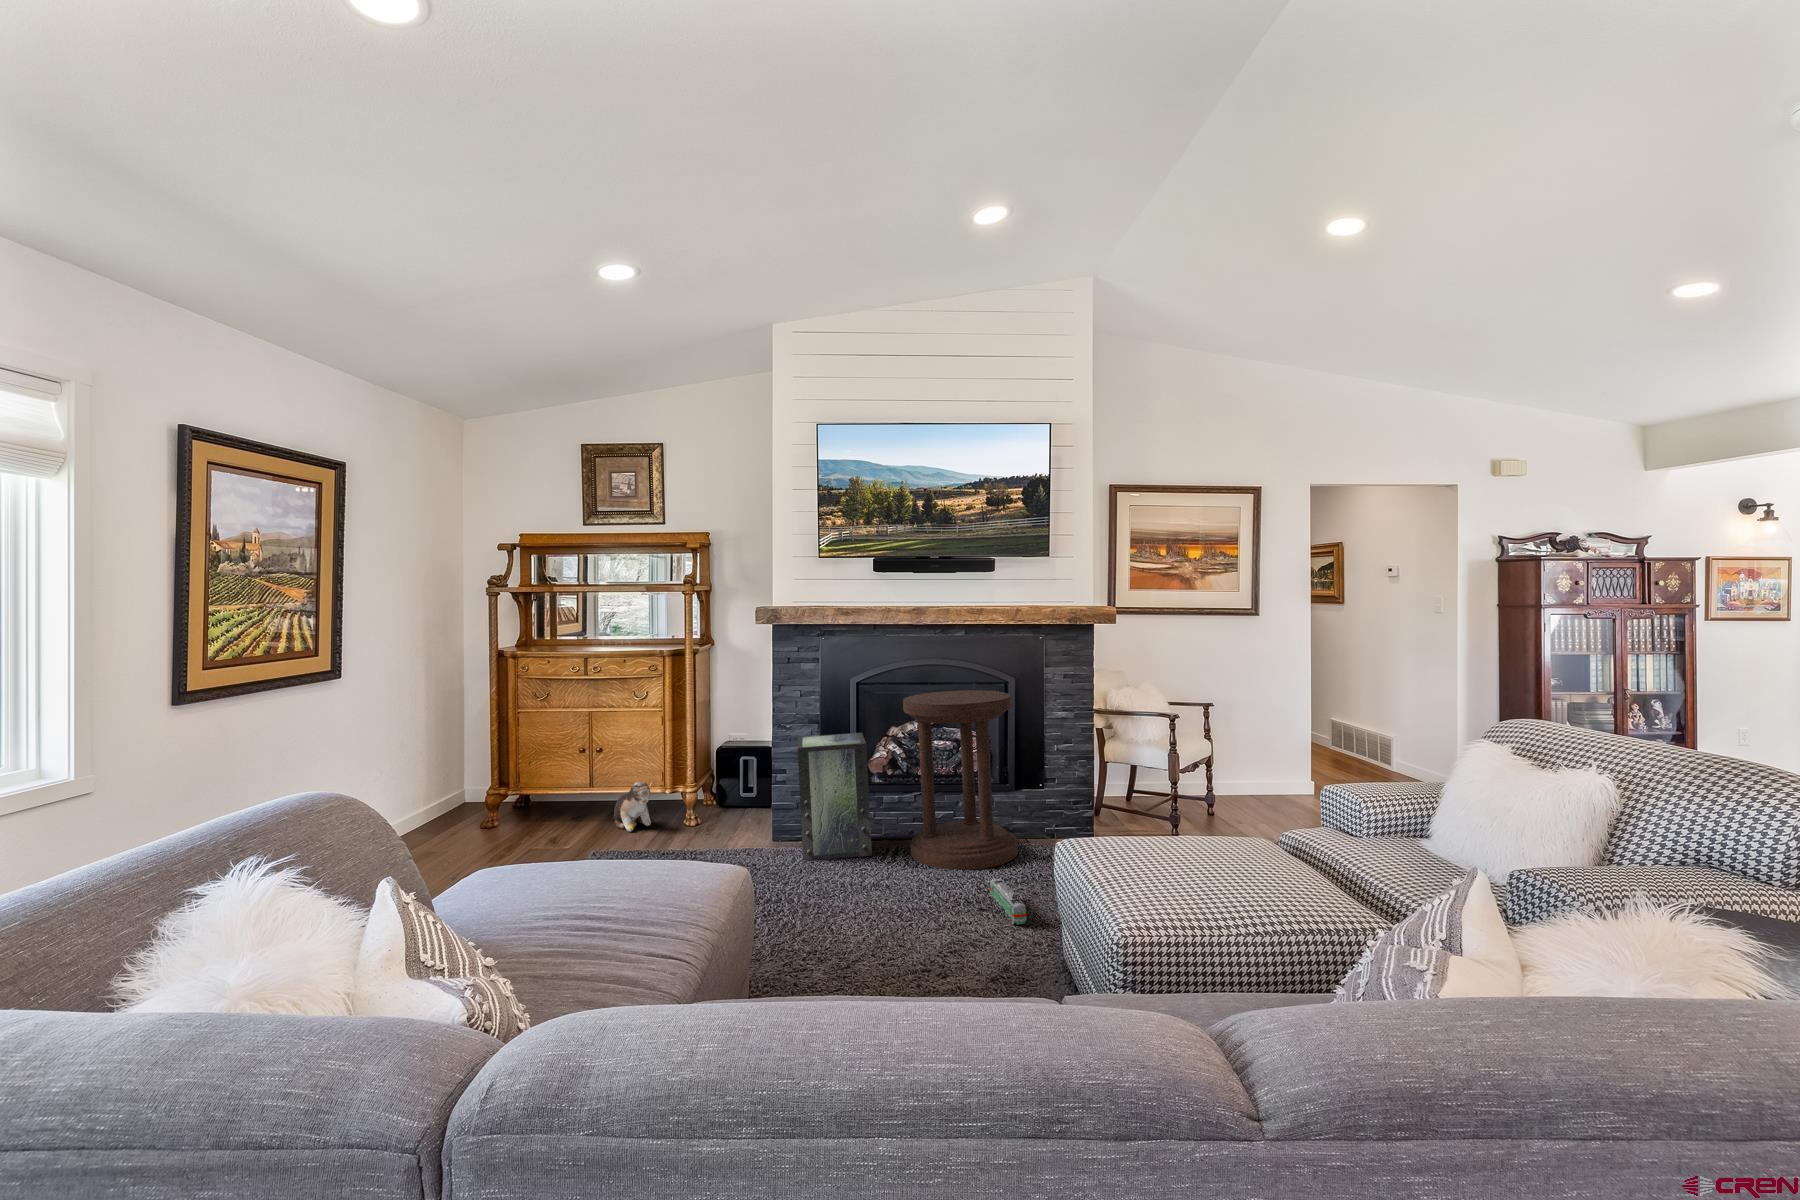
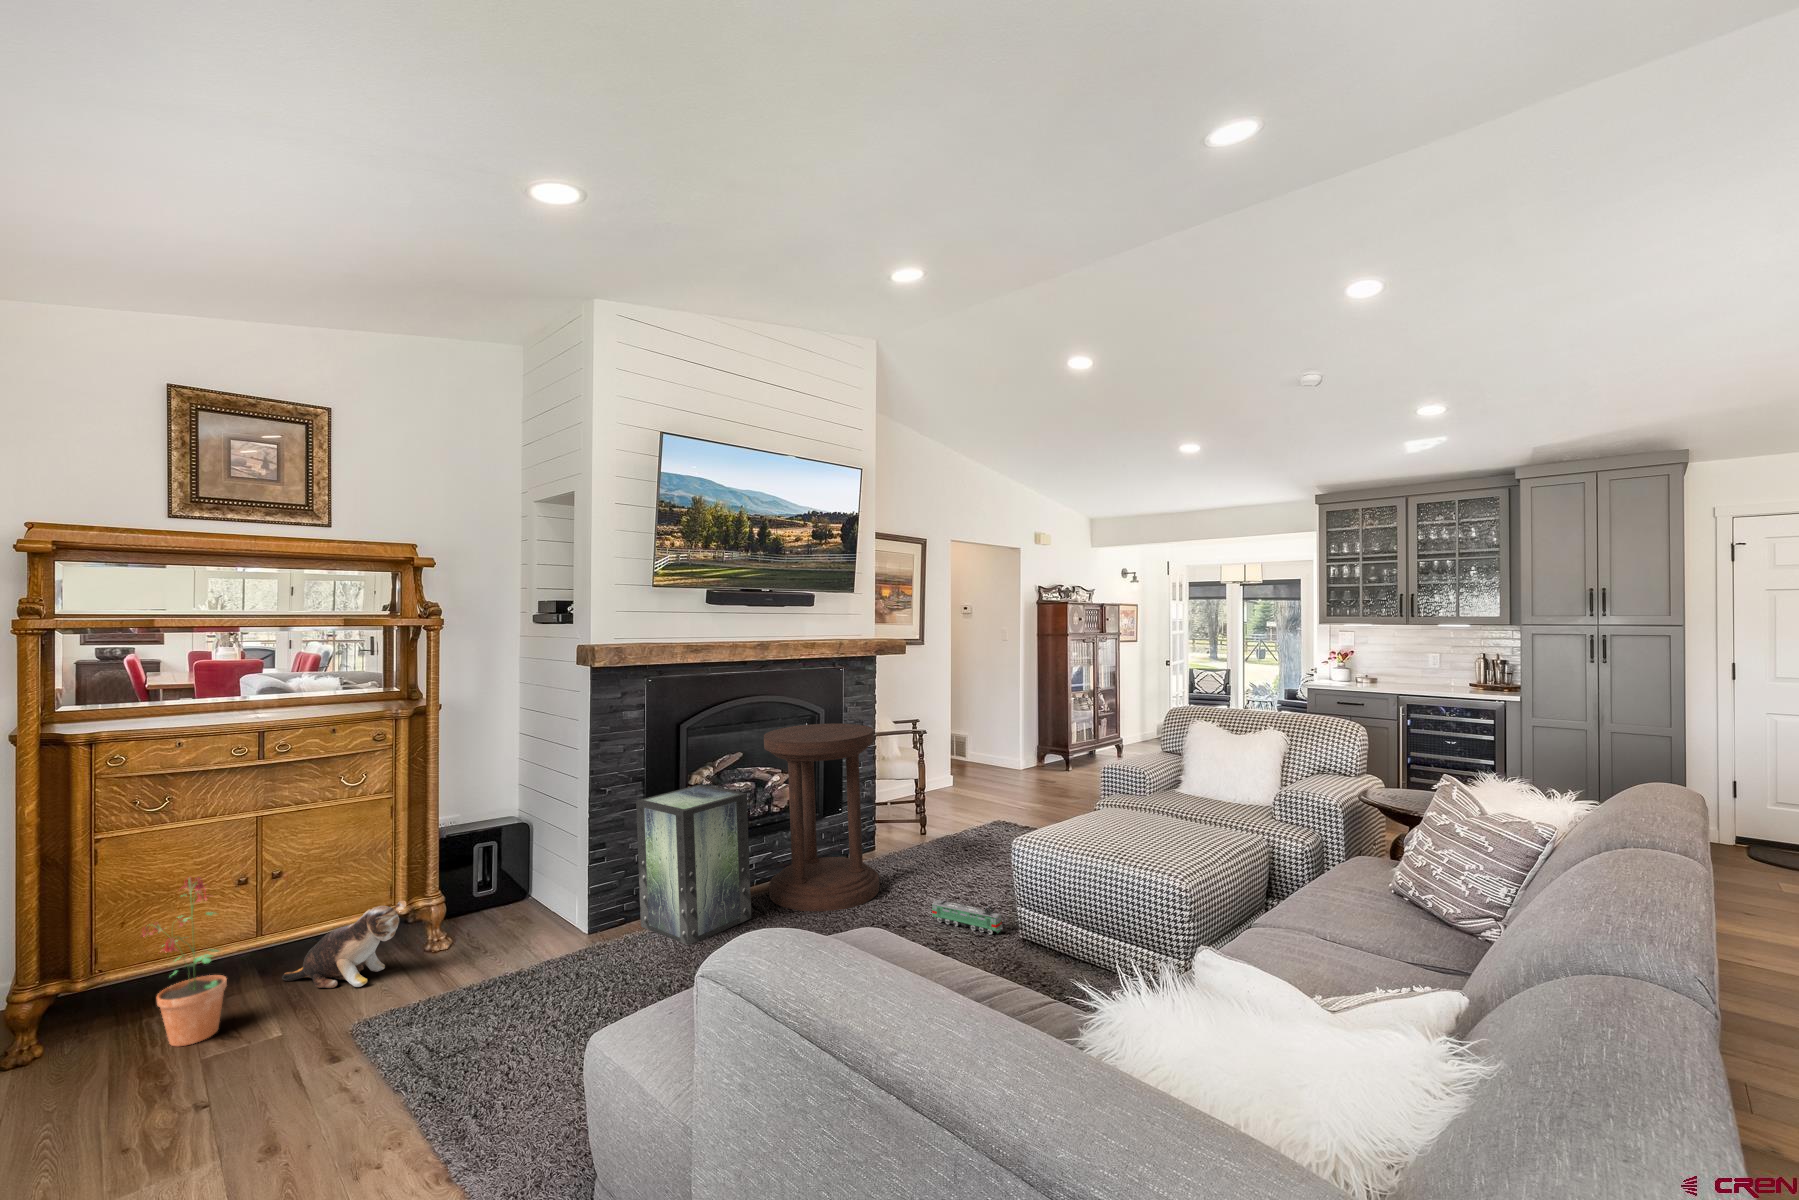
potted plant: none [523,741,562,837] -> present [142,877,227,1046]

